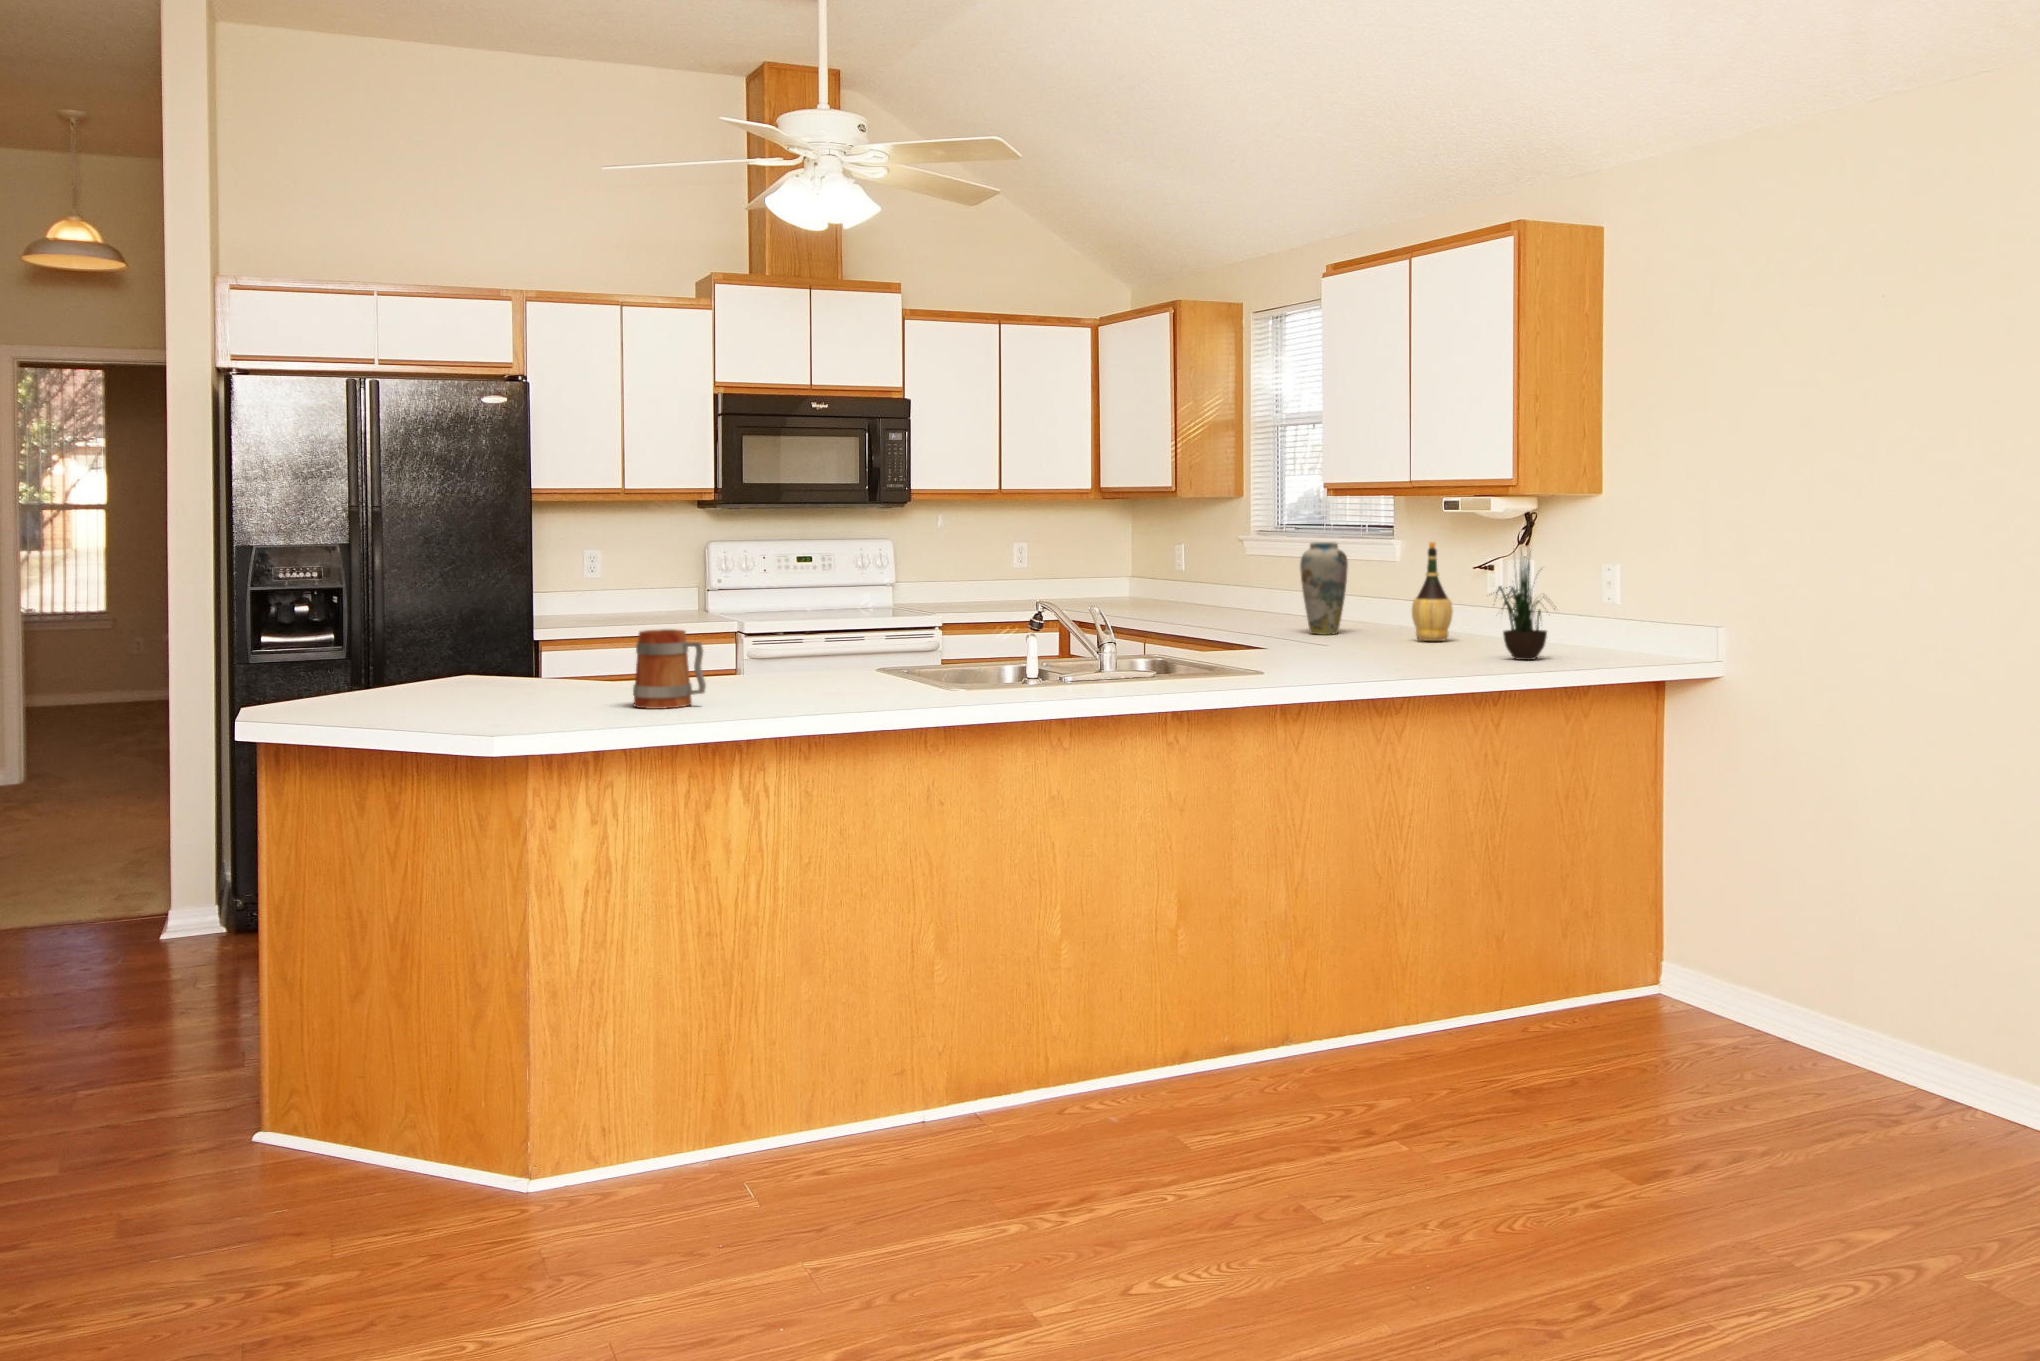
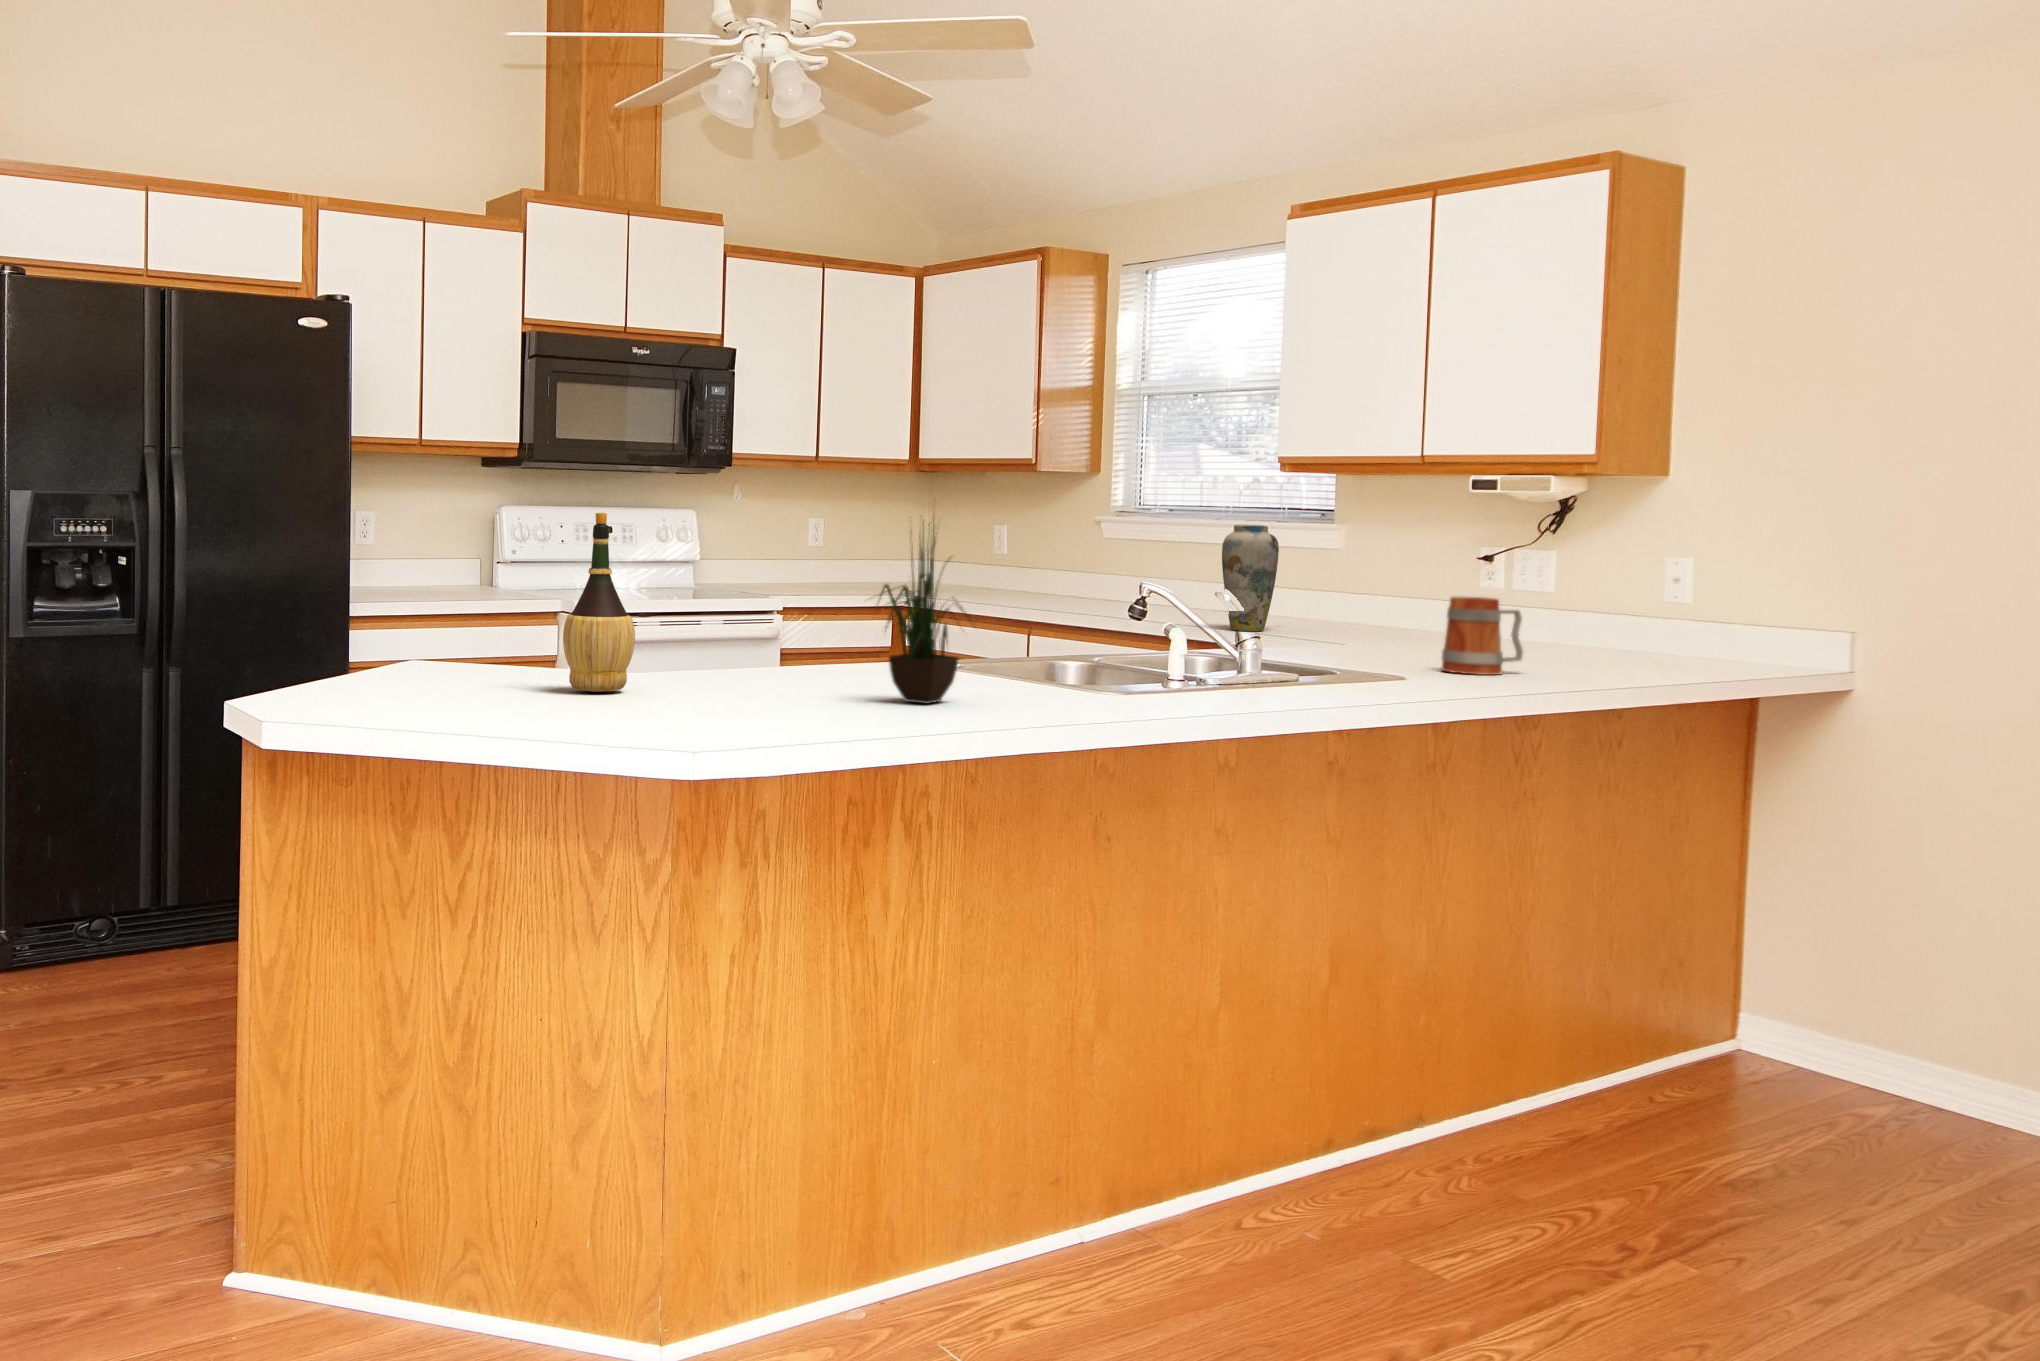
wine bottle: present [1412,542,1453,641] -> present [563,512,635,692]
potted plant: present [1496,553,1547,660] -> present [871,520,971,704]
mug: present [633,629,706,709] -> present [1442,597,1523,675]

